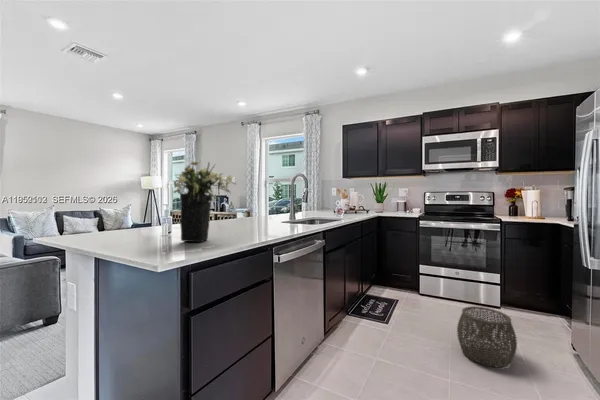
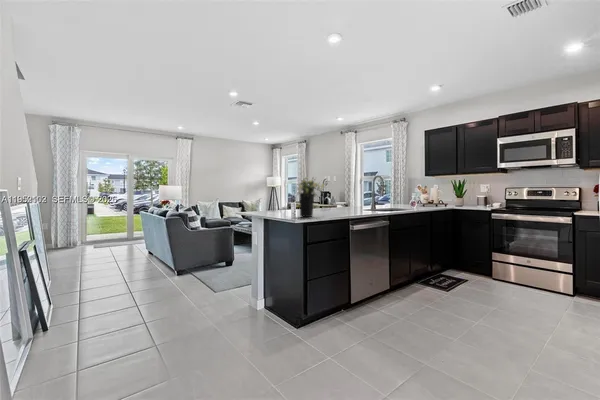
woven basket: present [457,306,517,368] -> none [496,280,546,325]

